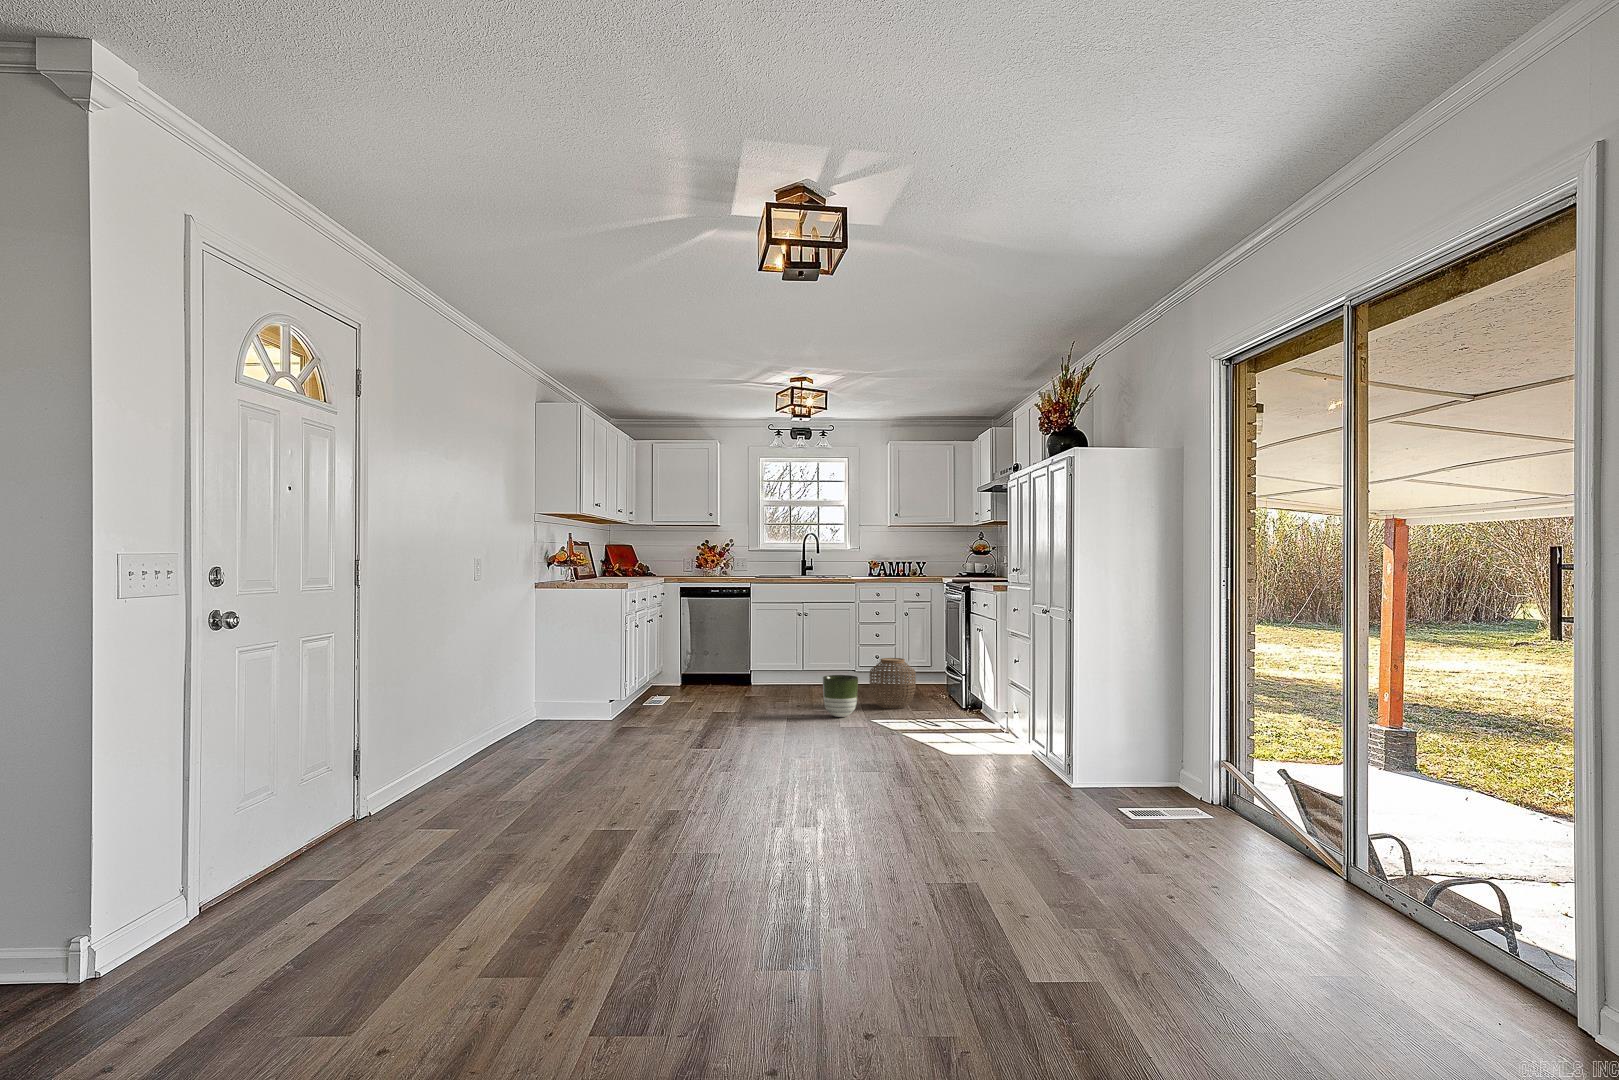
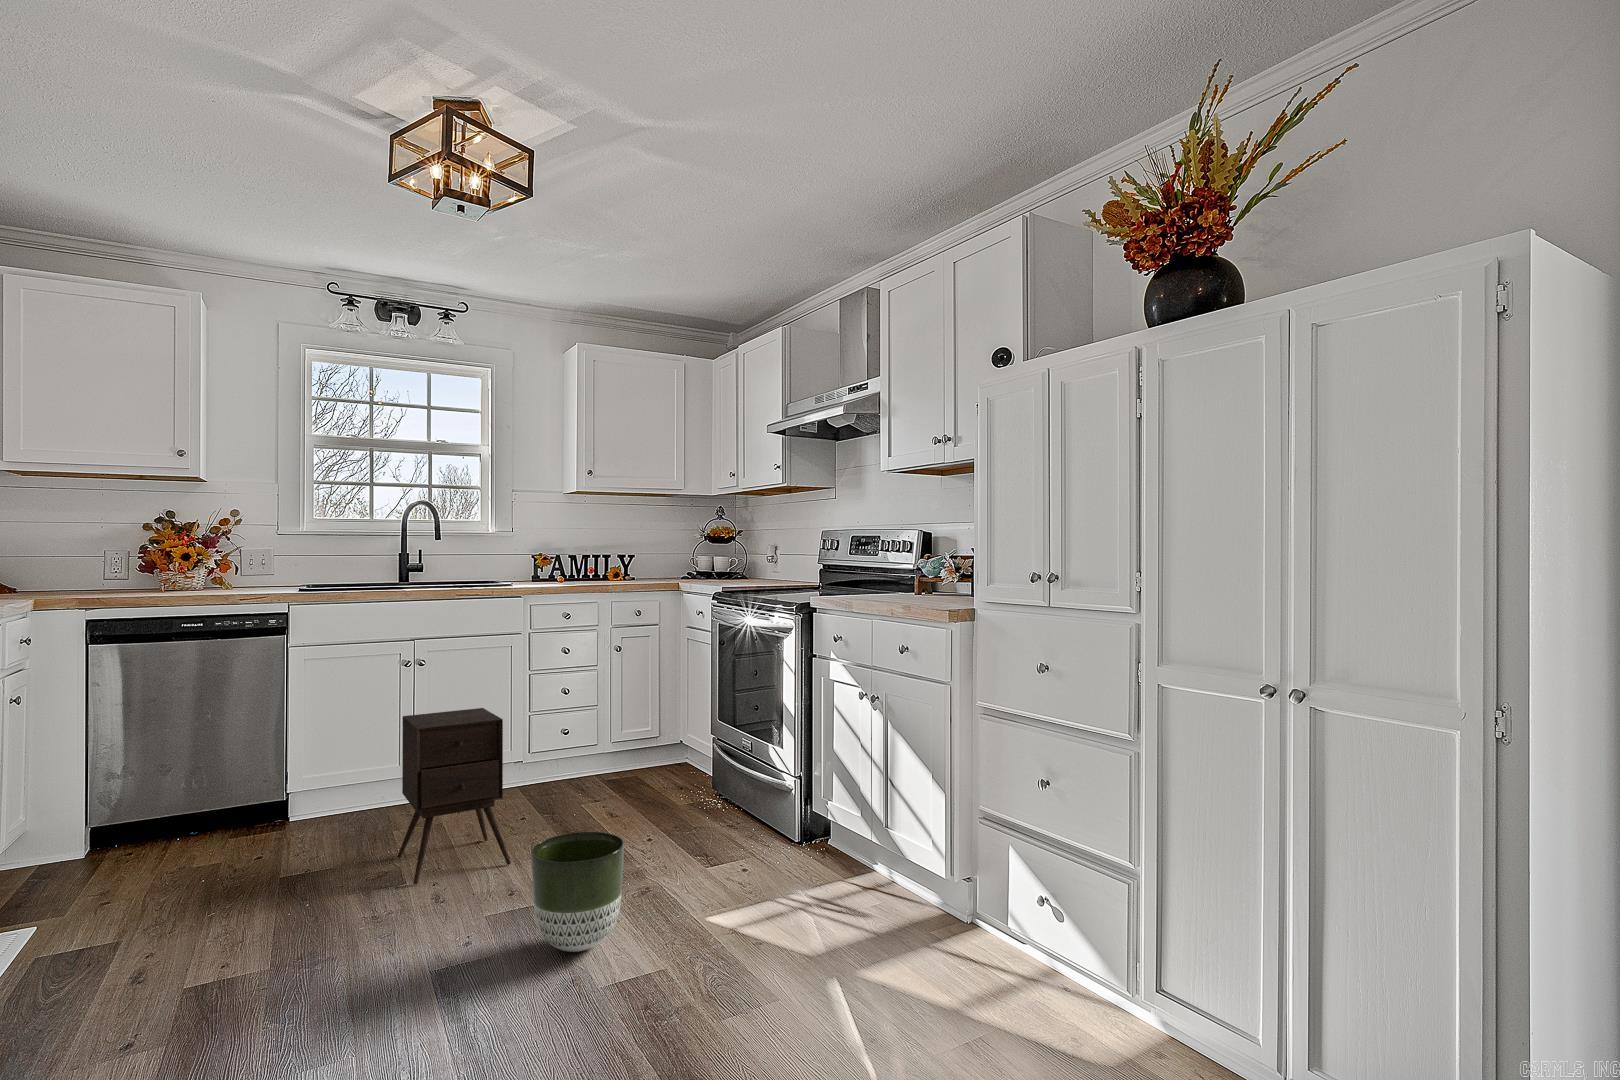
side table: none [789,632,832,701] -> present [398,708,511,884]
woven basket: present [869,658,916,709] -> none [612,760,713,878]

